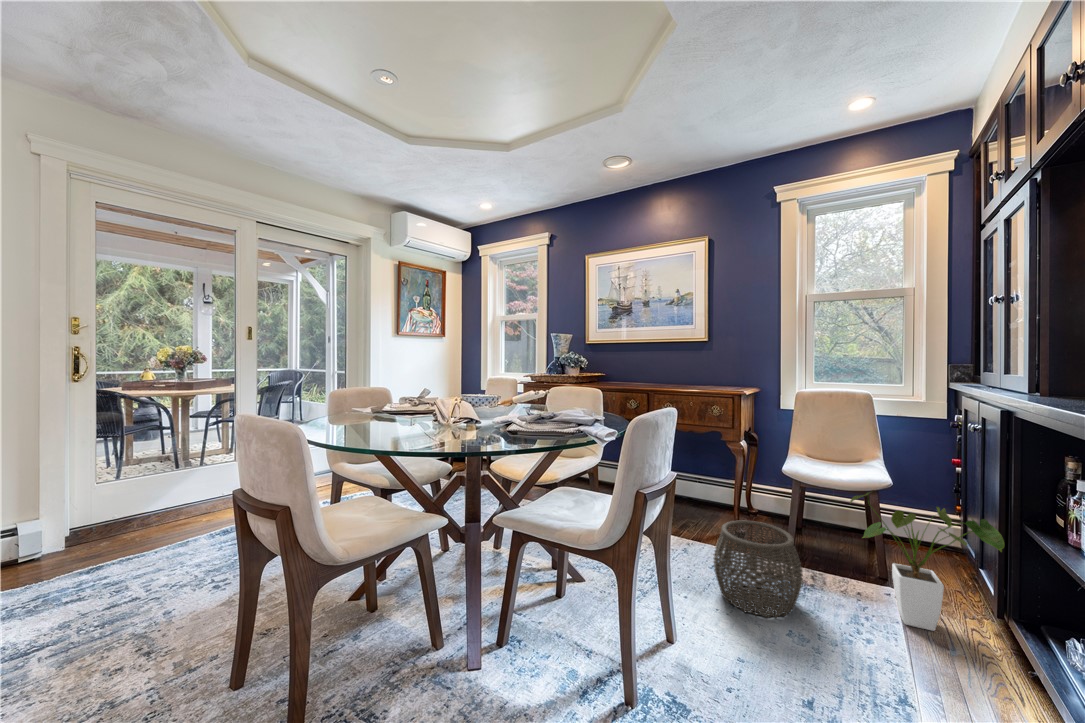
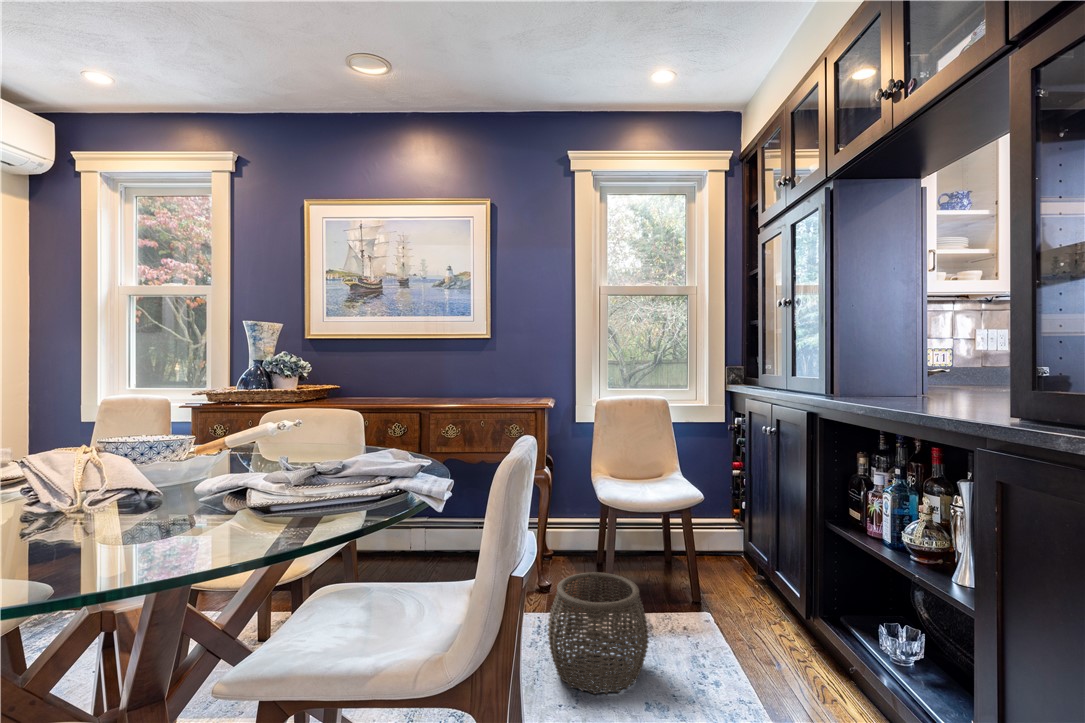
house plant: present [850,493,1004,631] -> none [680,513,817,652]

